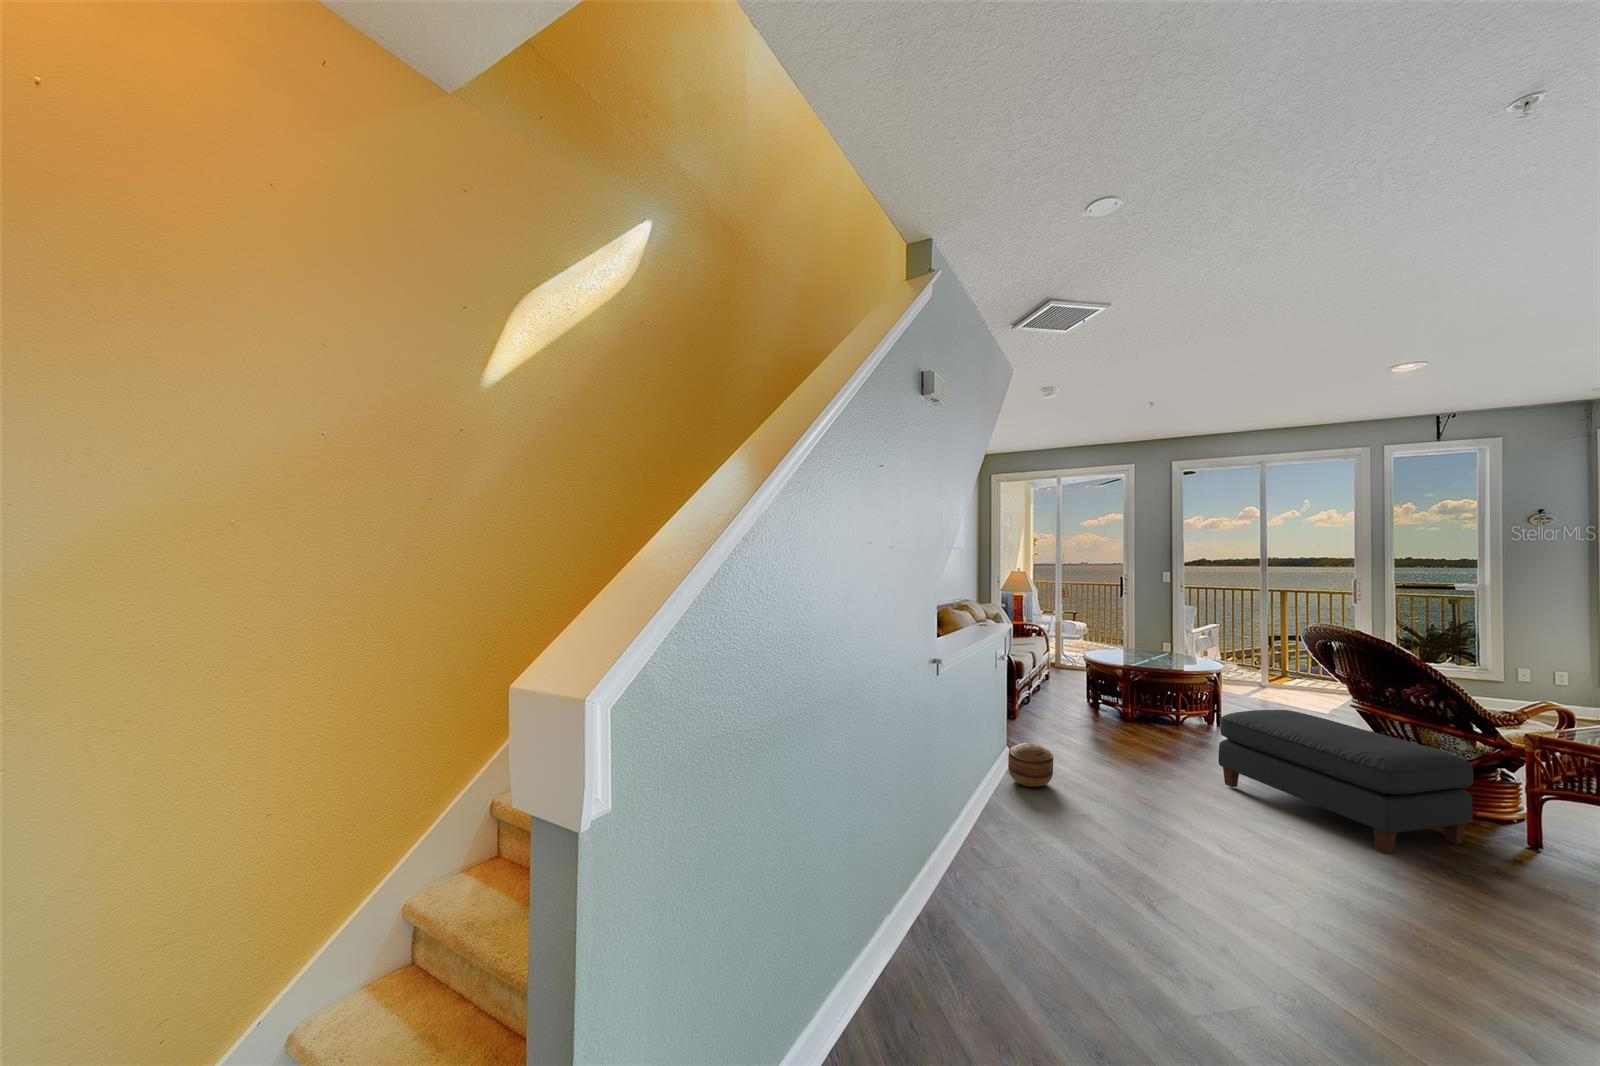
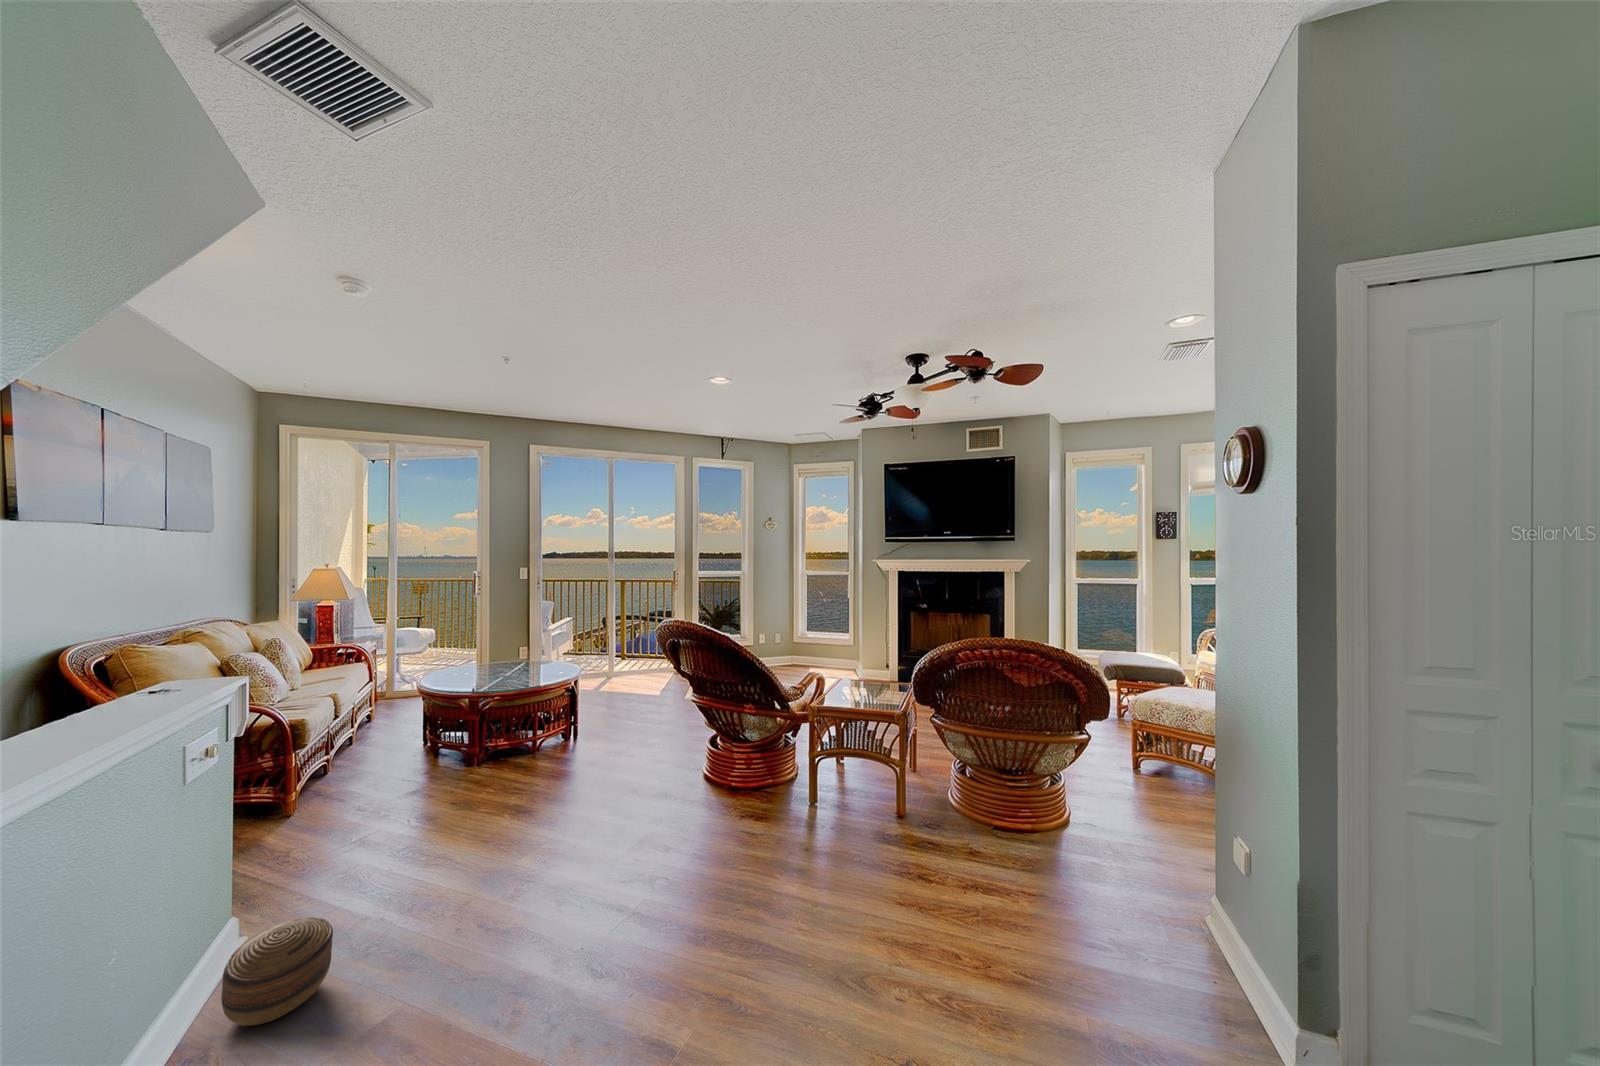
ottoman: present [1218,710,1474,854] -> none [584,723,787,874]

